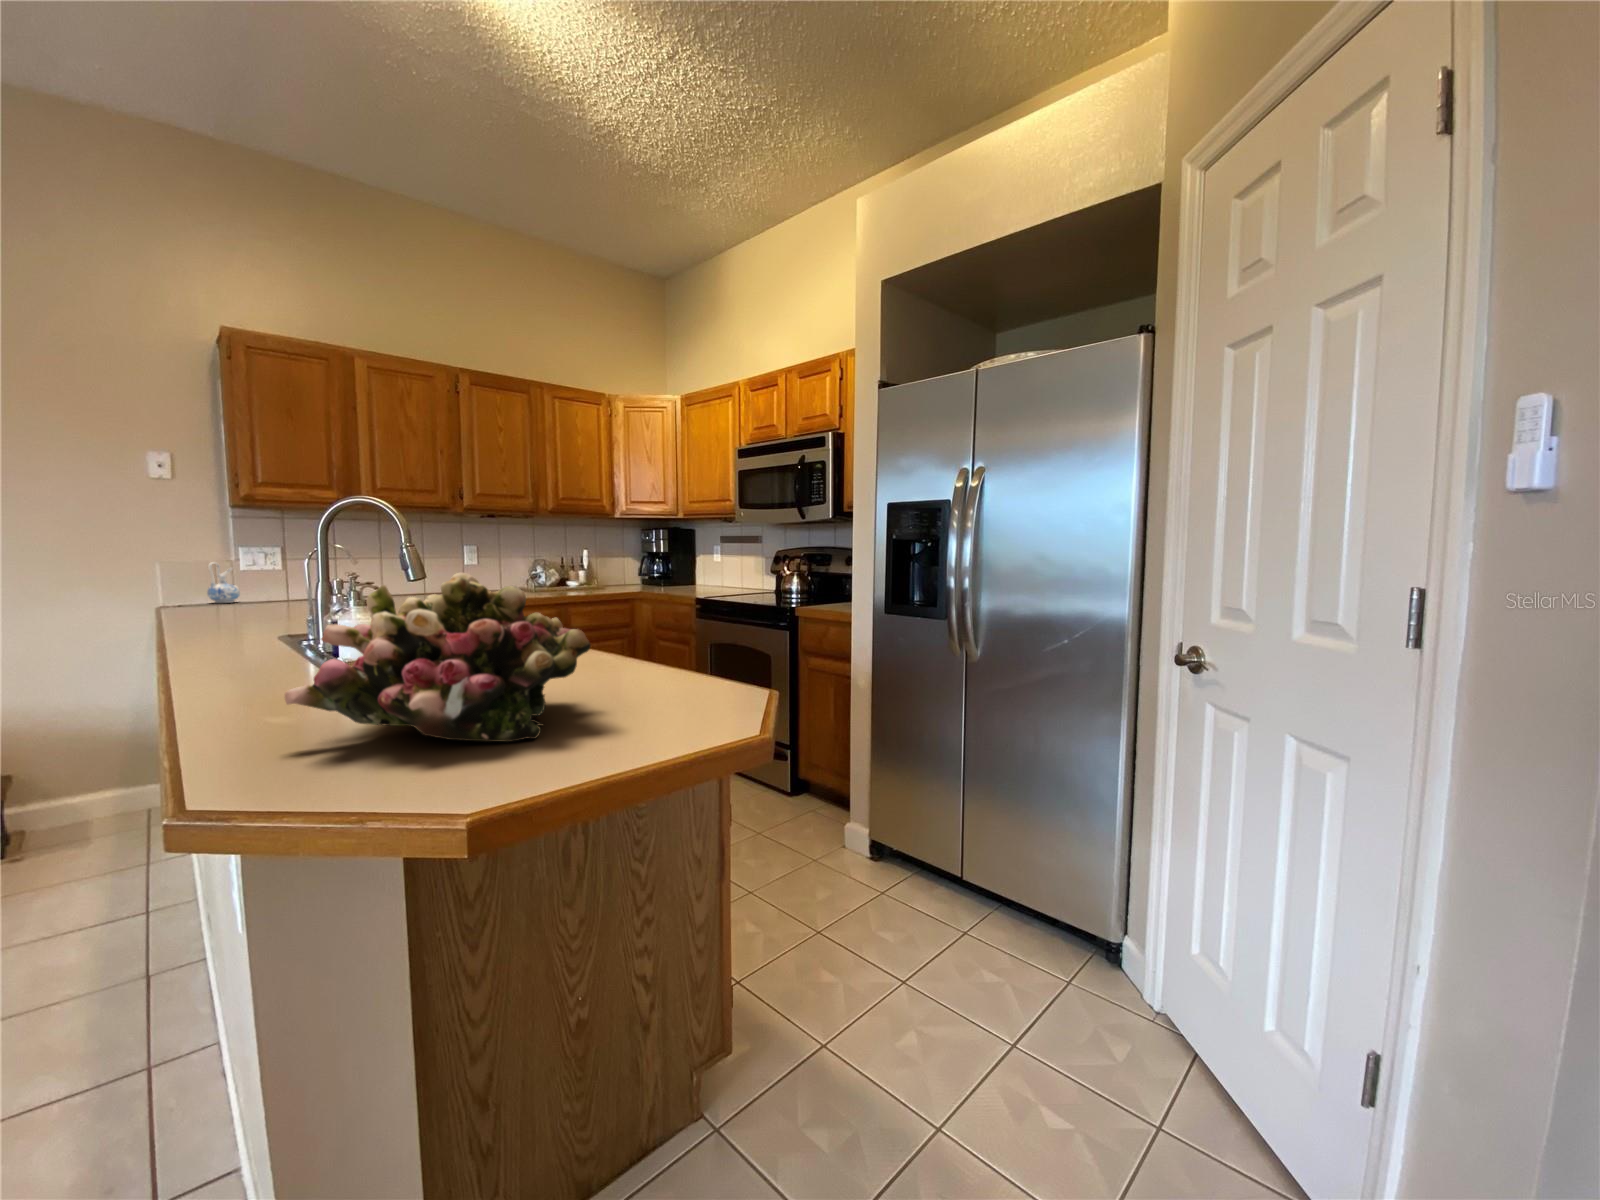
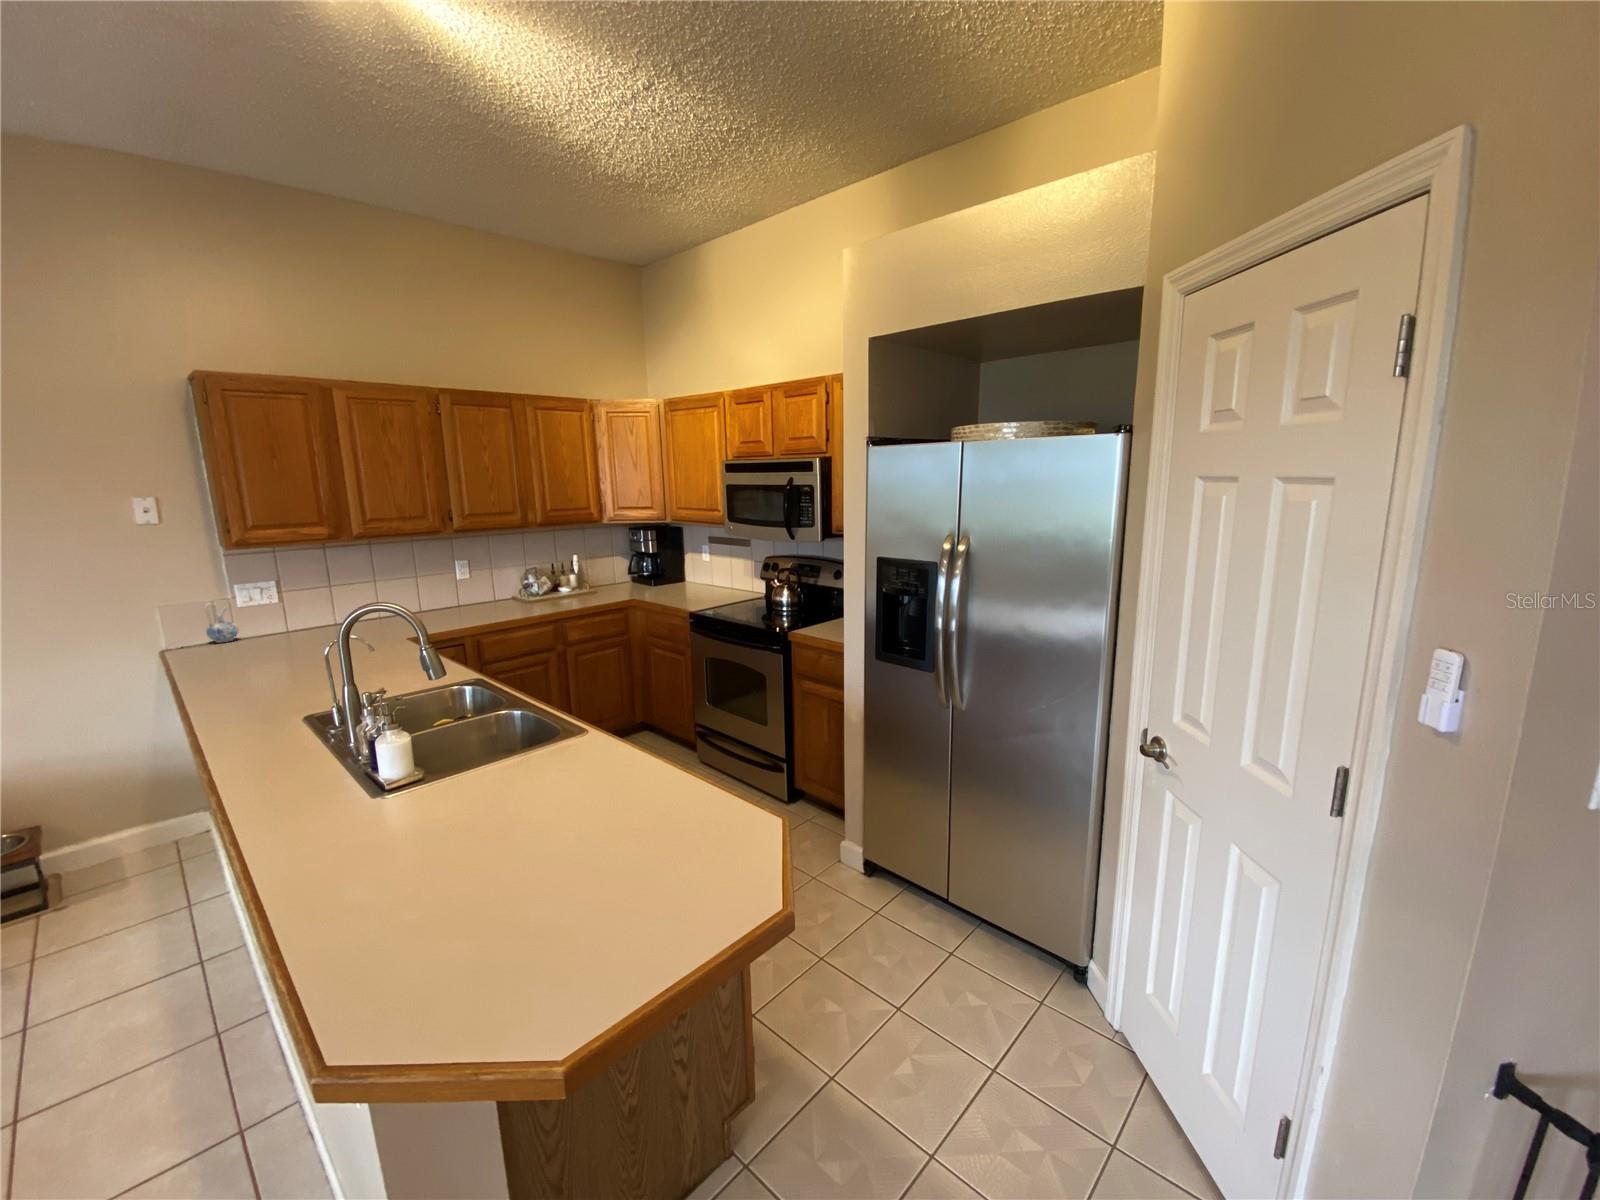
flower arrangement: present [285,573,591,742] -> none [377,769,632,948]

